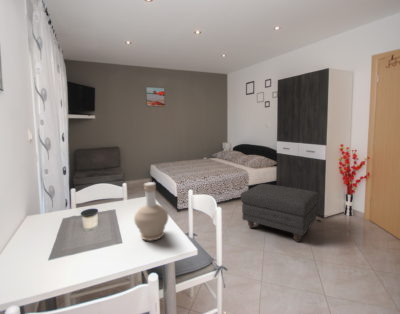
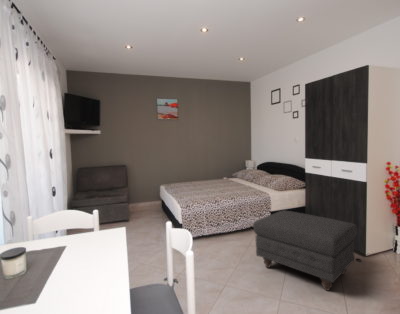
bottle: present [134,182,168,241] -> none [62,210,111,292]

